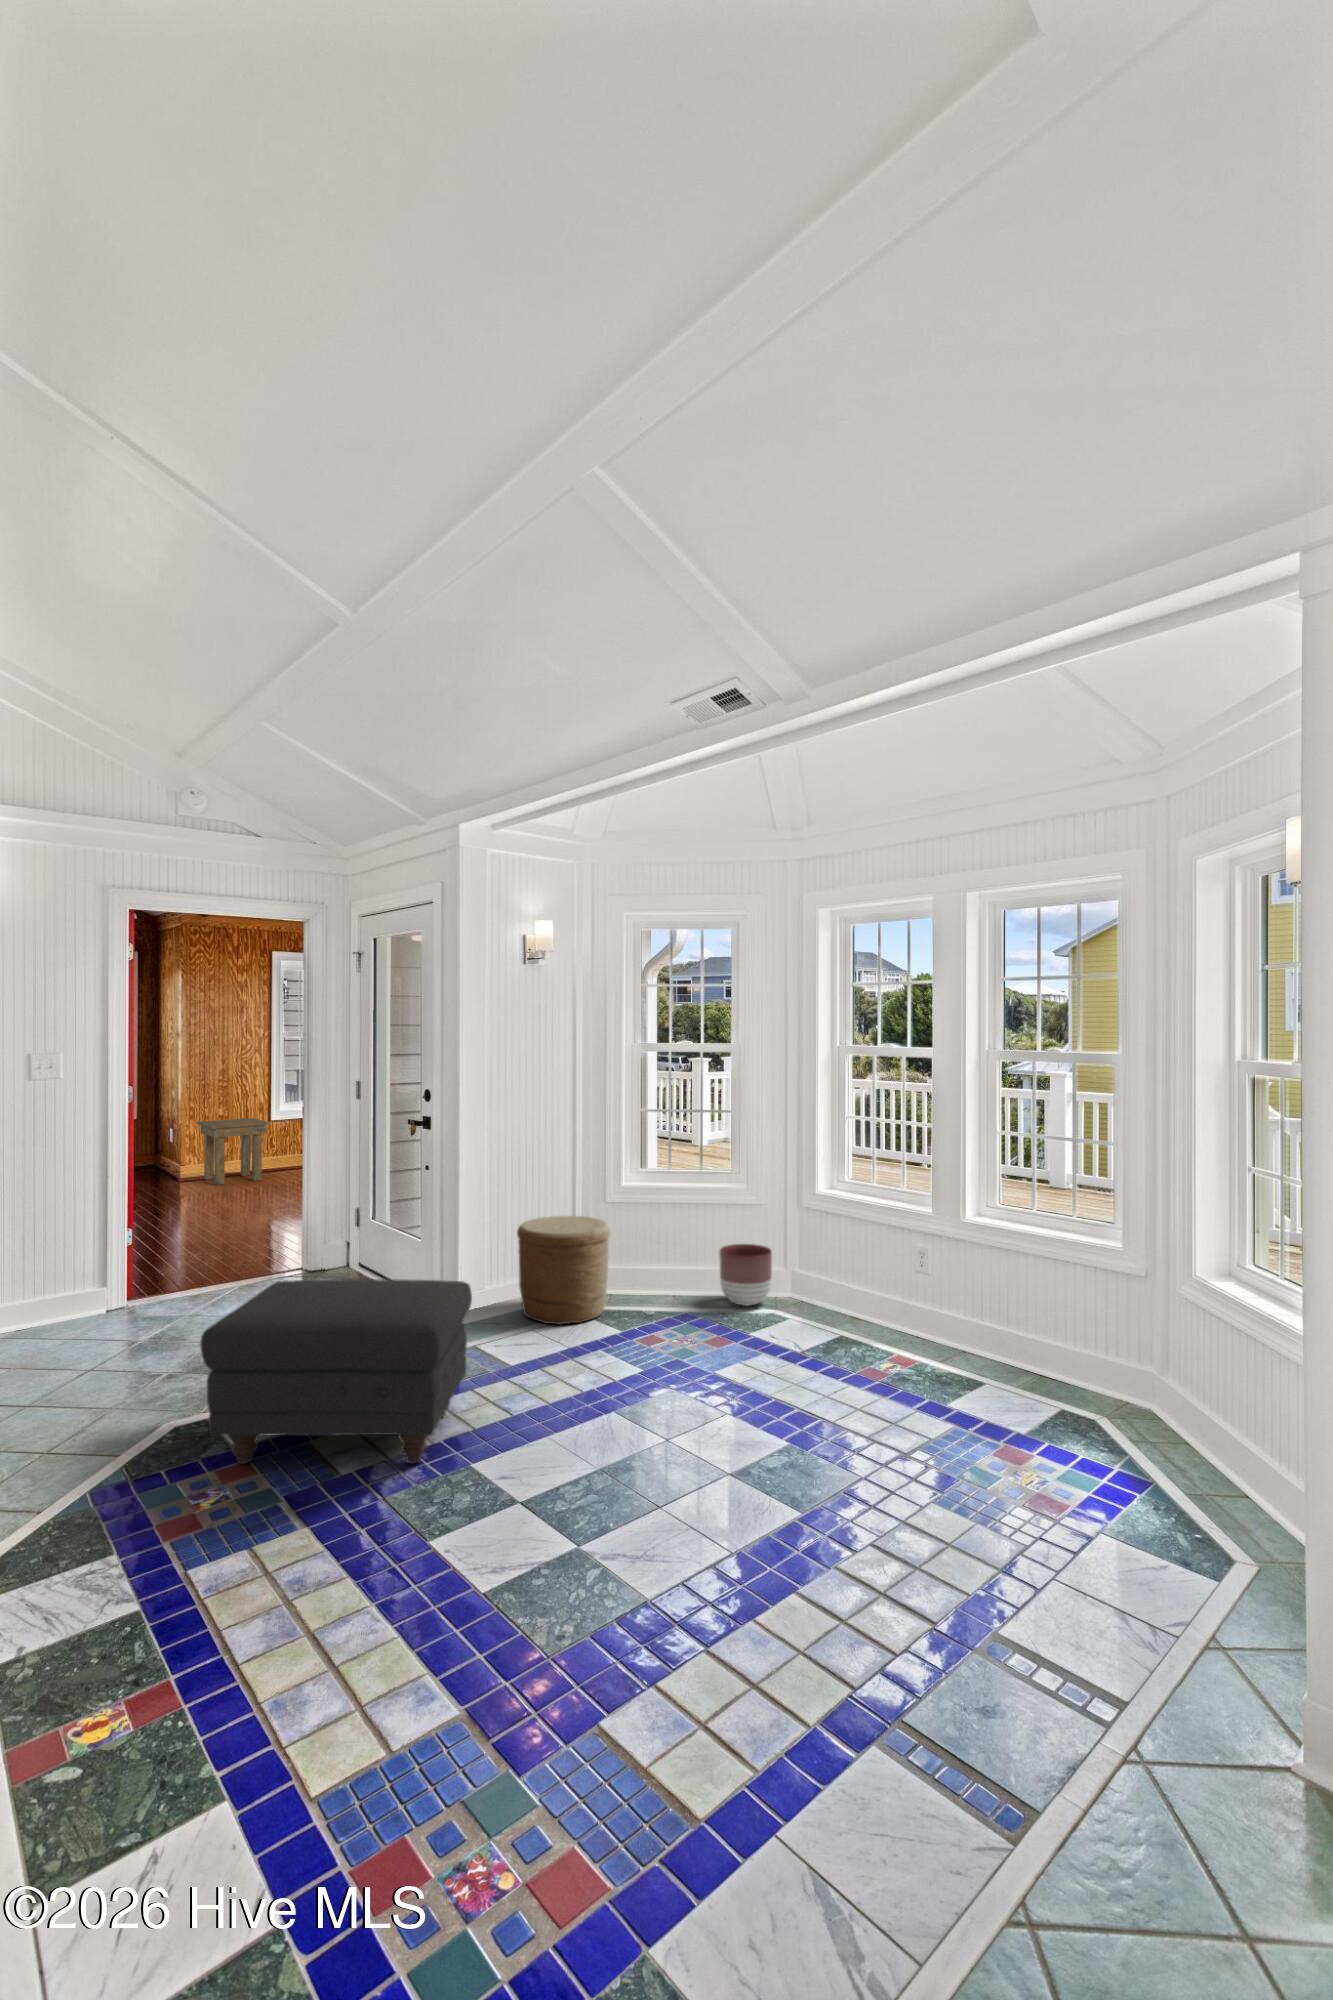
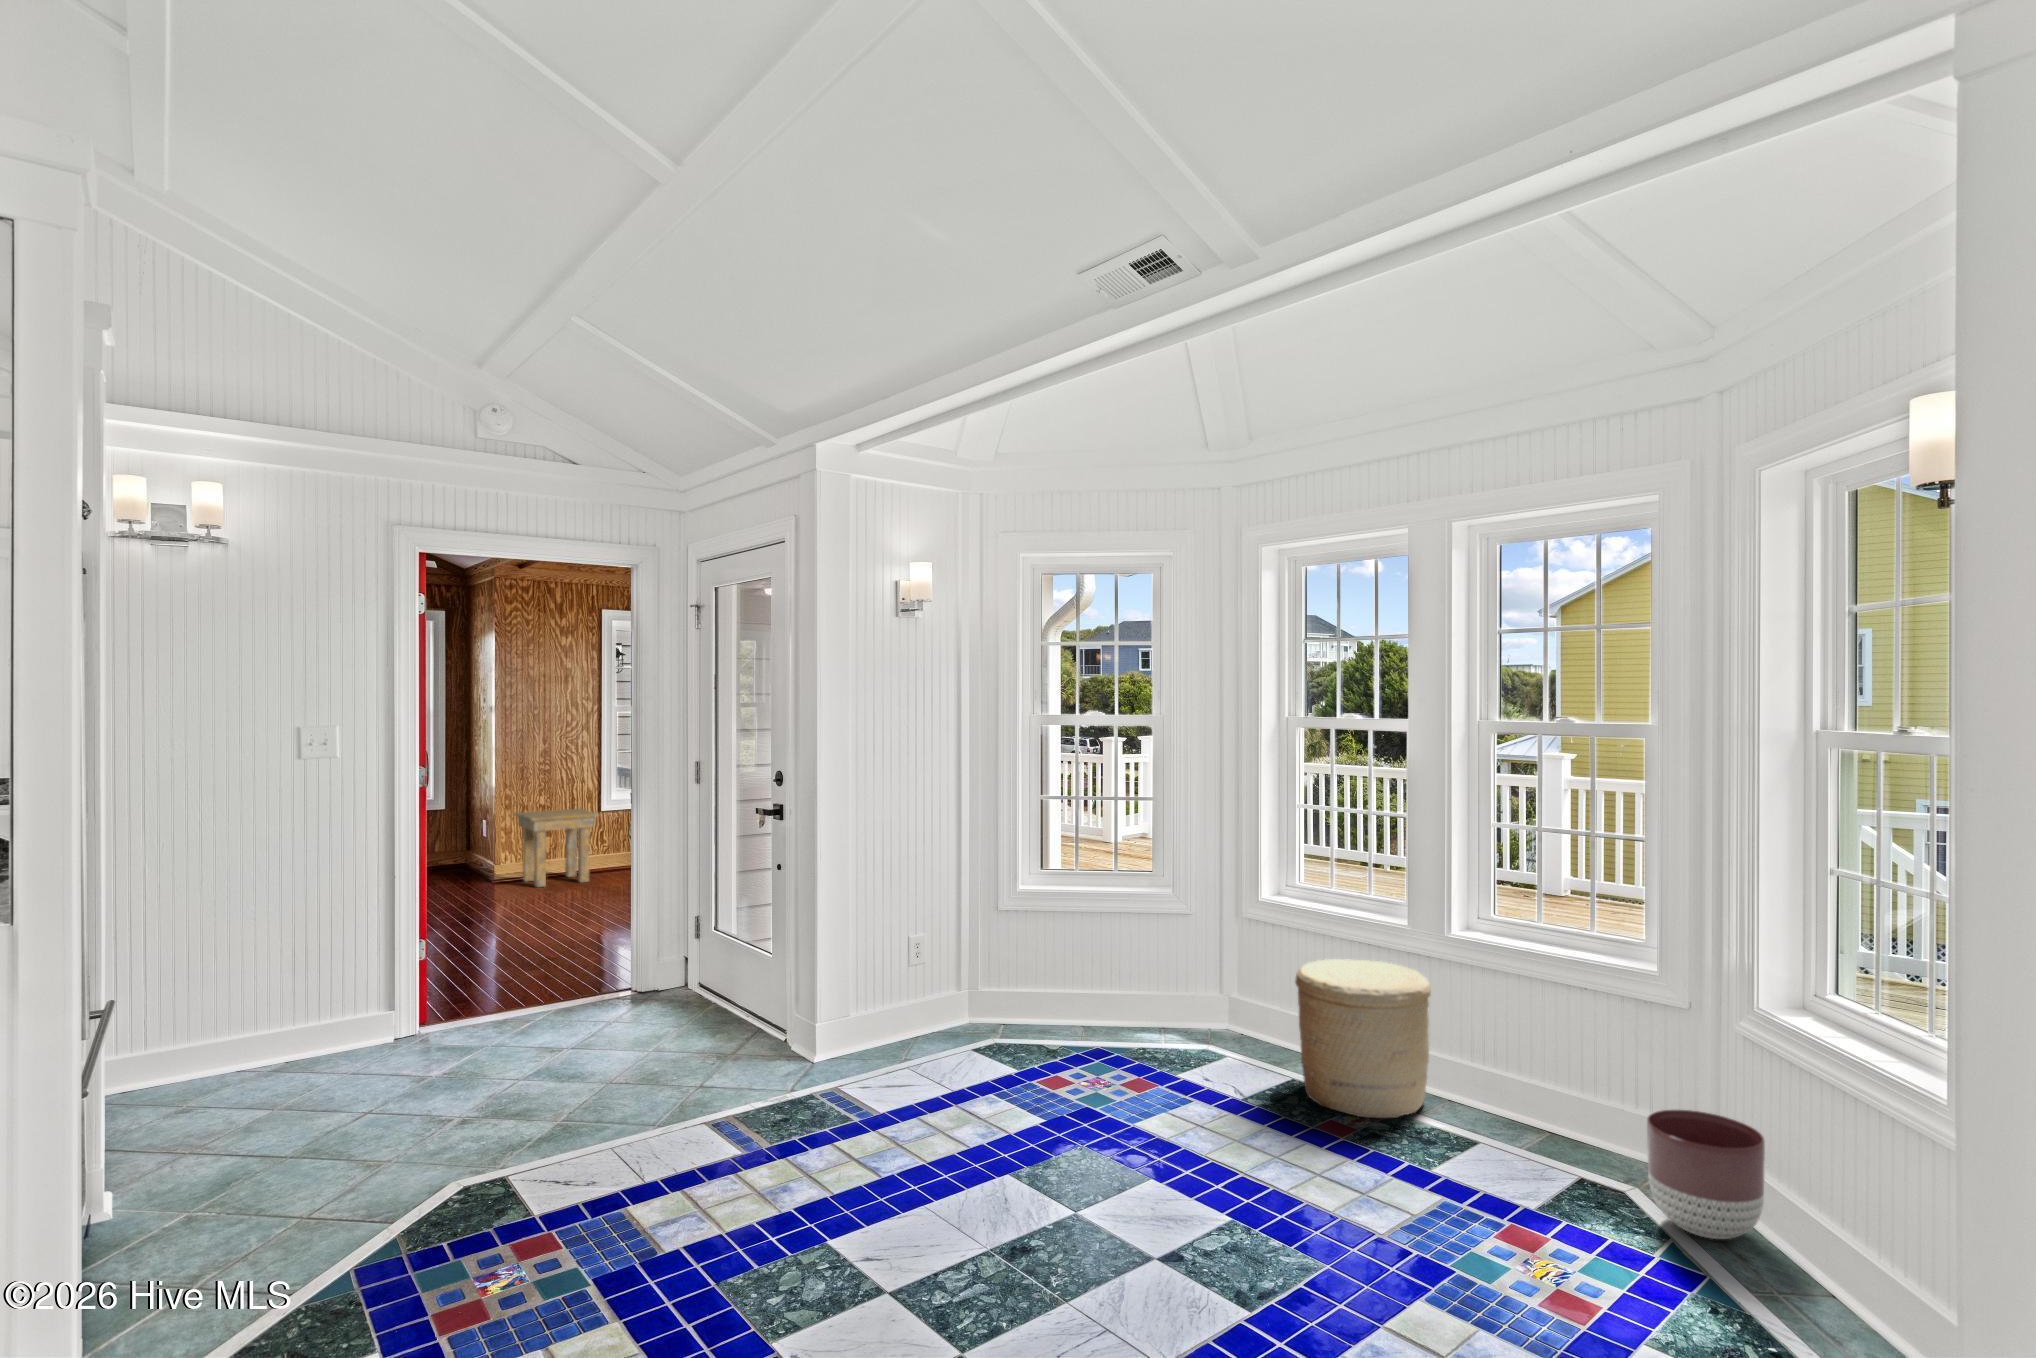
woven basket: present [517,1216,610,1325] -> present [1295,959,1431,1118]
planter: present [719,1244,772,1306] -> present [1647,1110,1765,1239]
ottoman: present [200,1279,472,1464] -> none [491,1004,830,1238]

